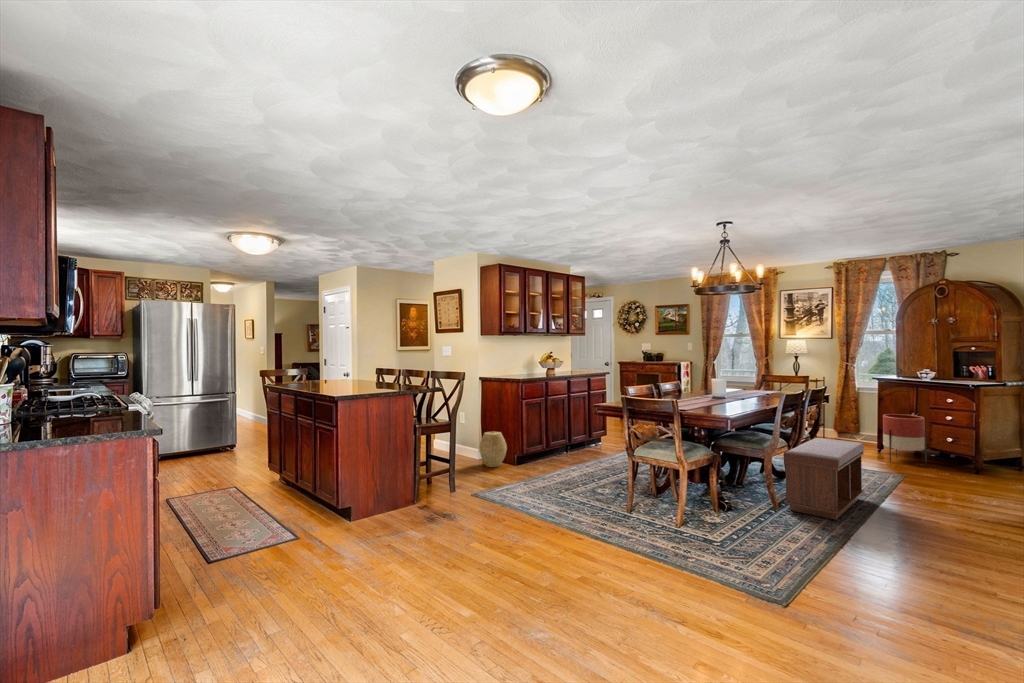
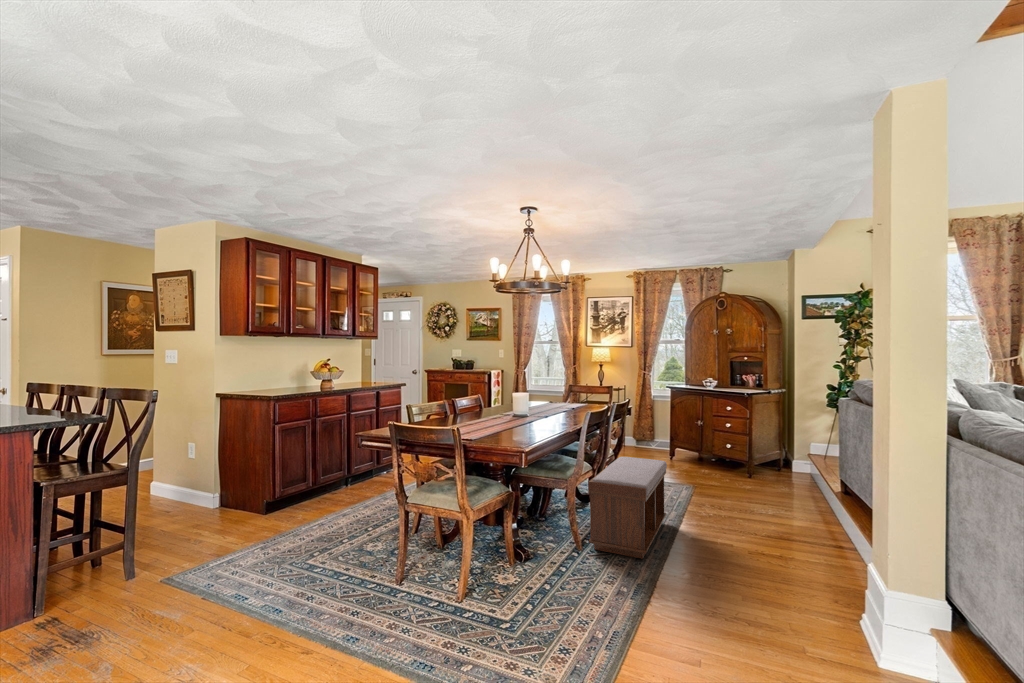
planter: present [883,414,926,464] -> none [676,422,712,471]
woven basket: present [479,431,507,467] -> none [207,468,252,519]

